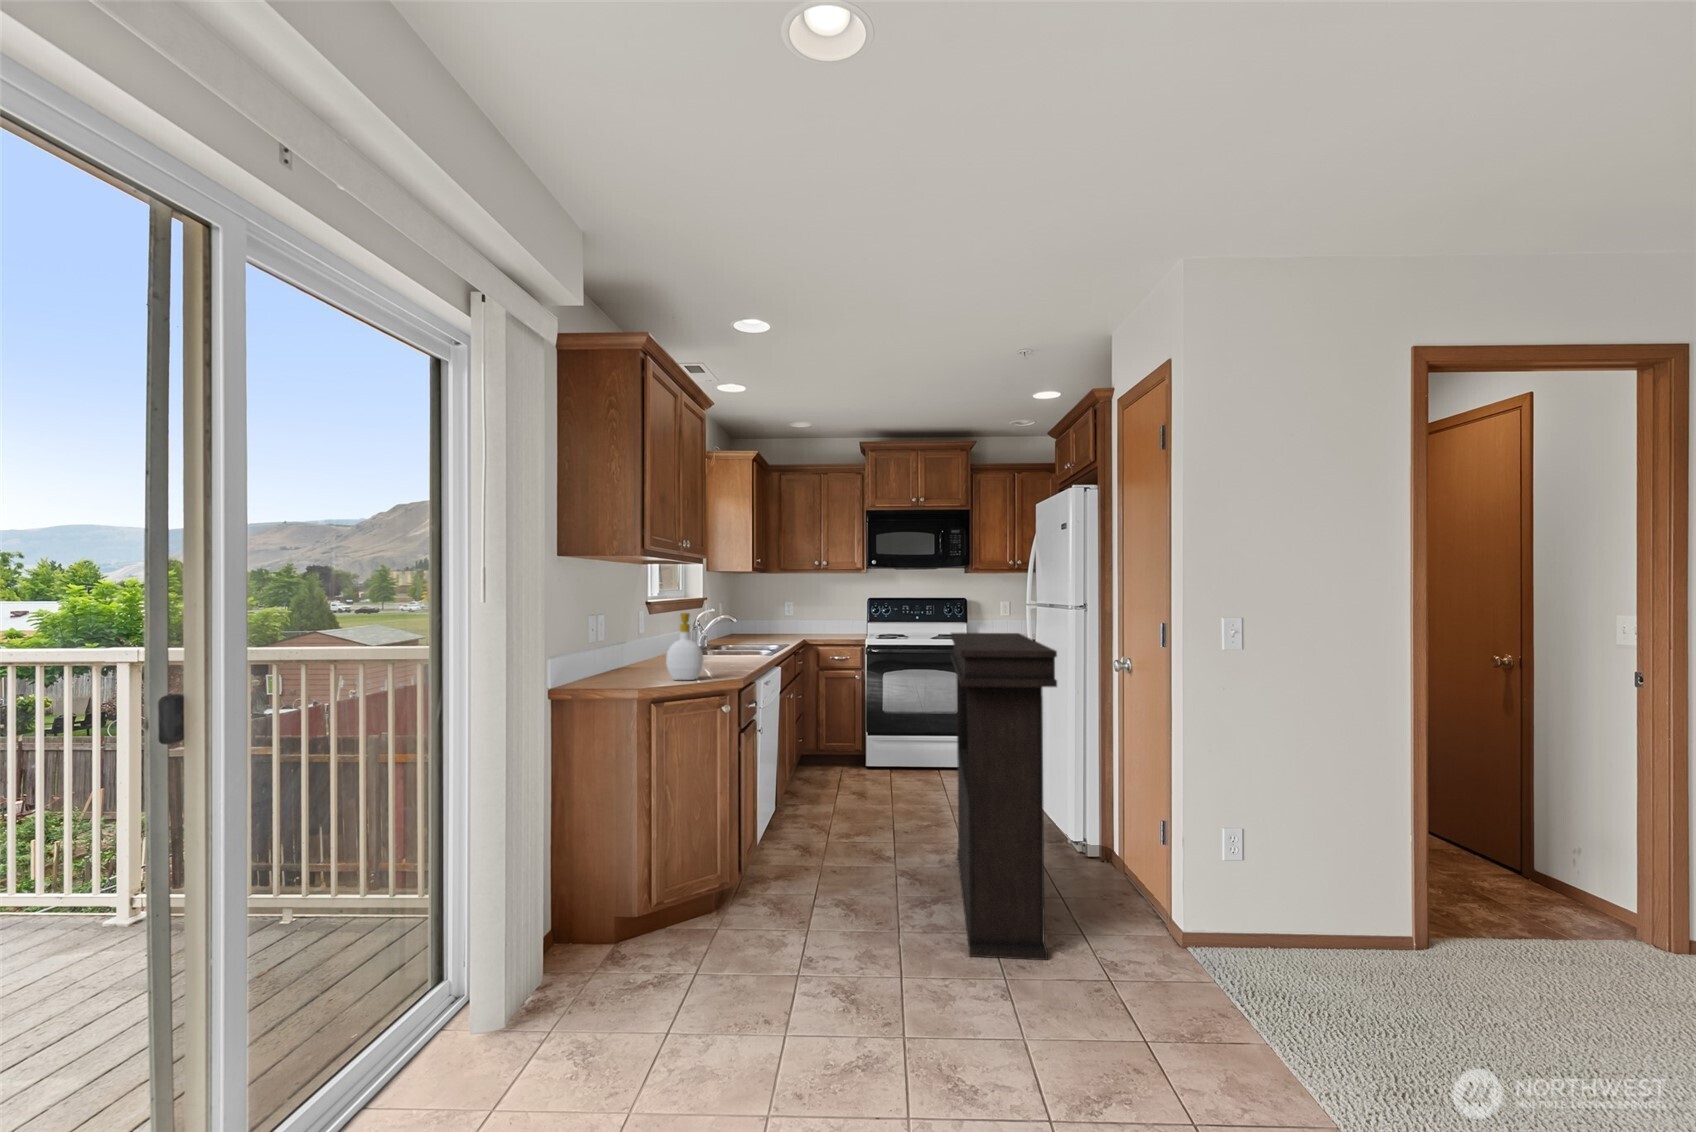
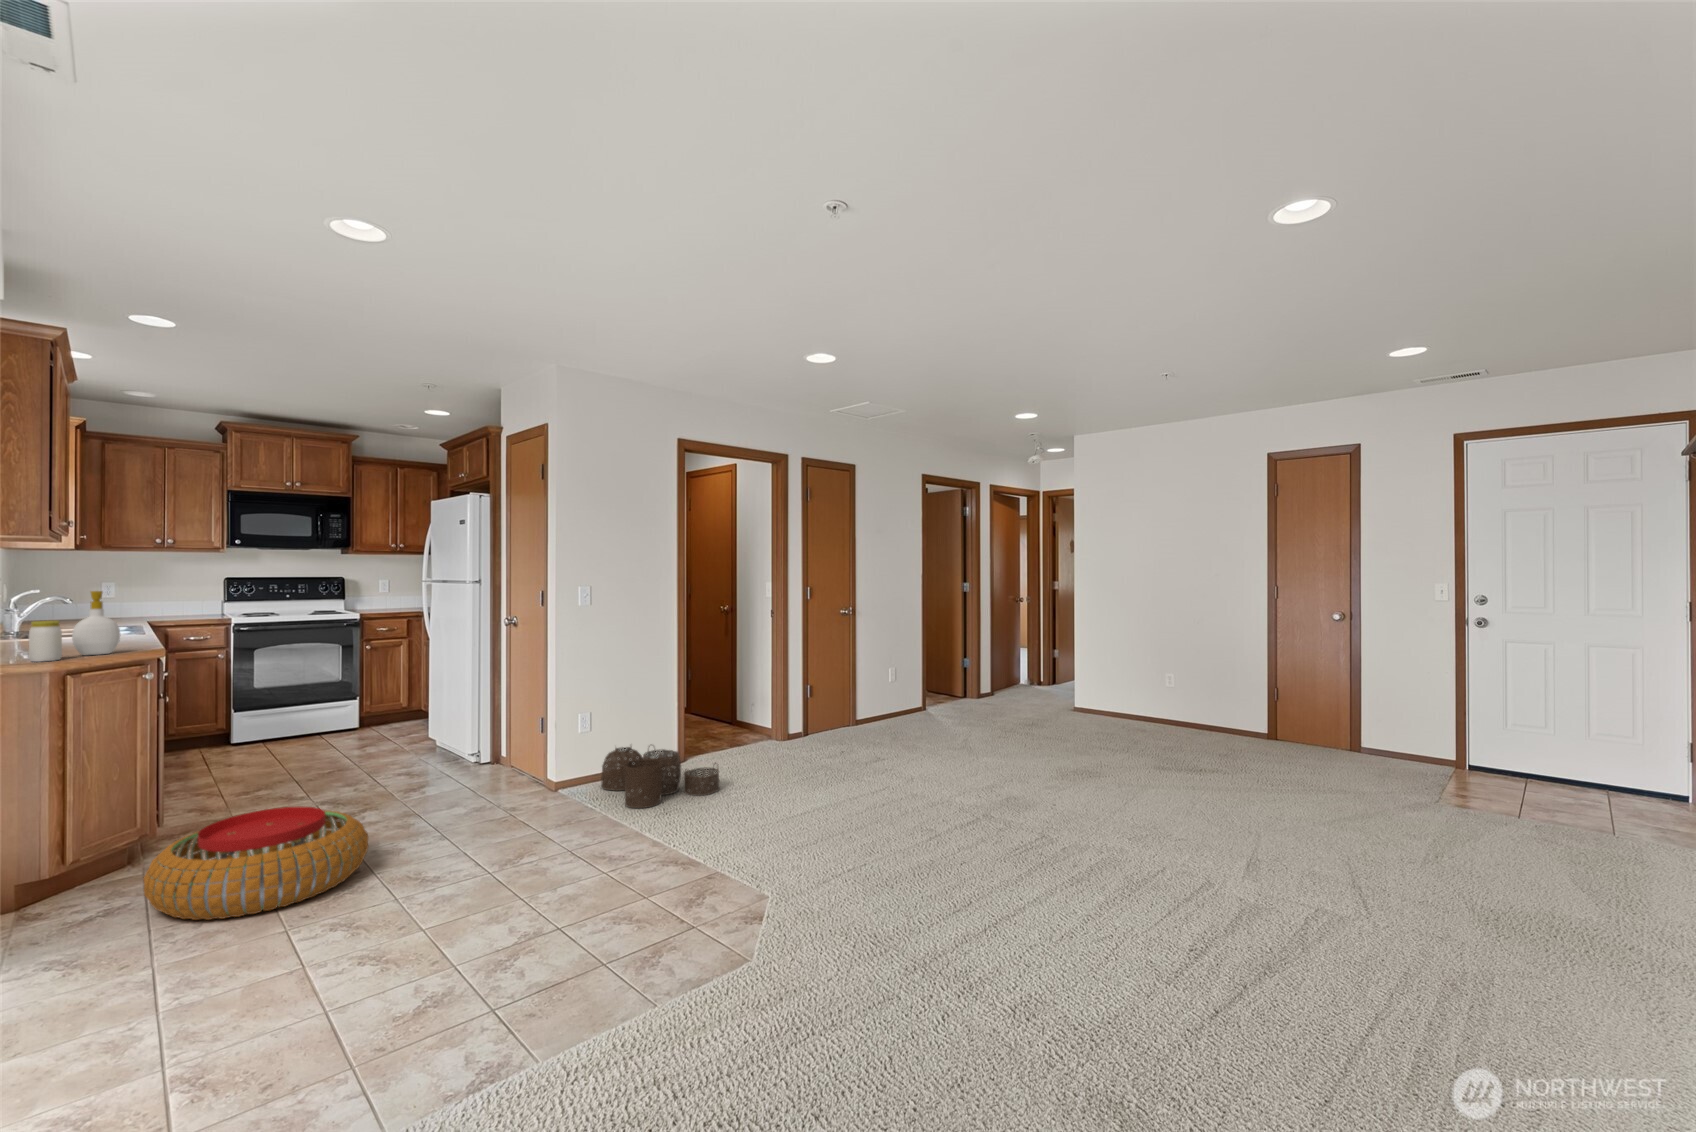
console table: present [950,633,1057,960] -> none [364,602,477,830]
jar: none [626,643,650,685] -> present [29,621,62,662]
pouf: none [672,892,902,1057] -> present [144,807,368,920]
woven basket: none [1262,896,1529,1066] -> present [601,746,719,808]

